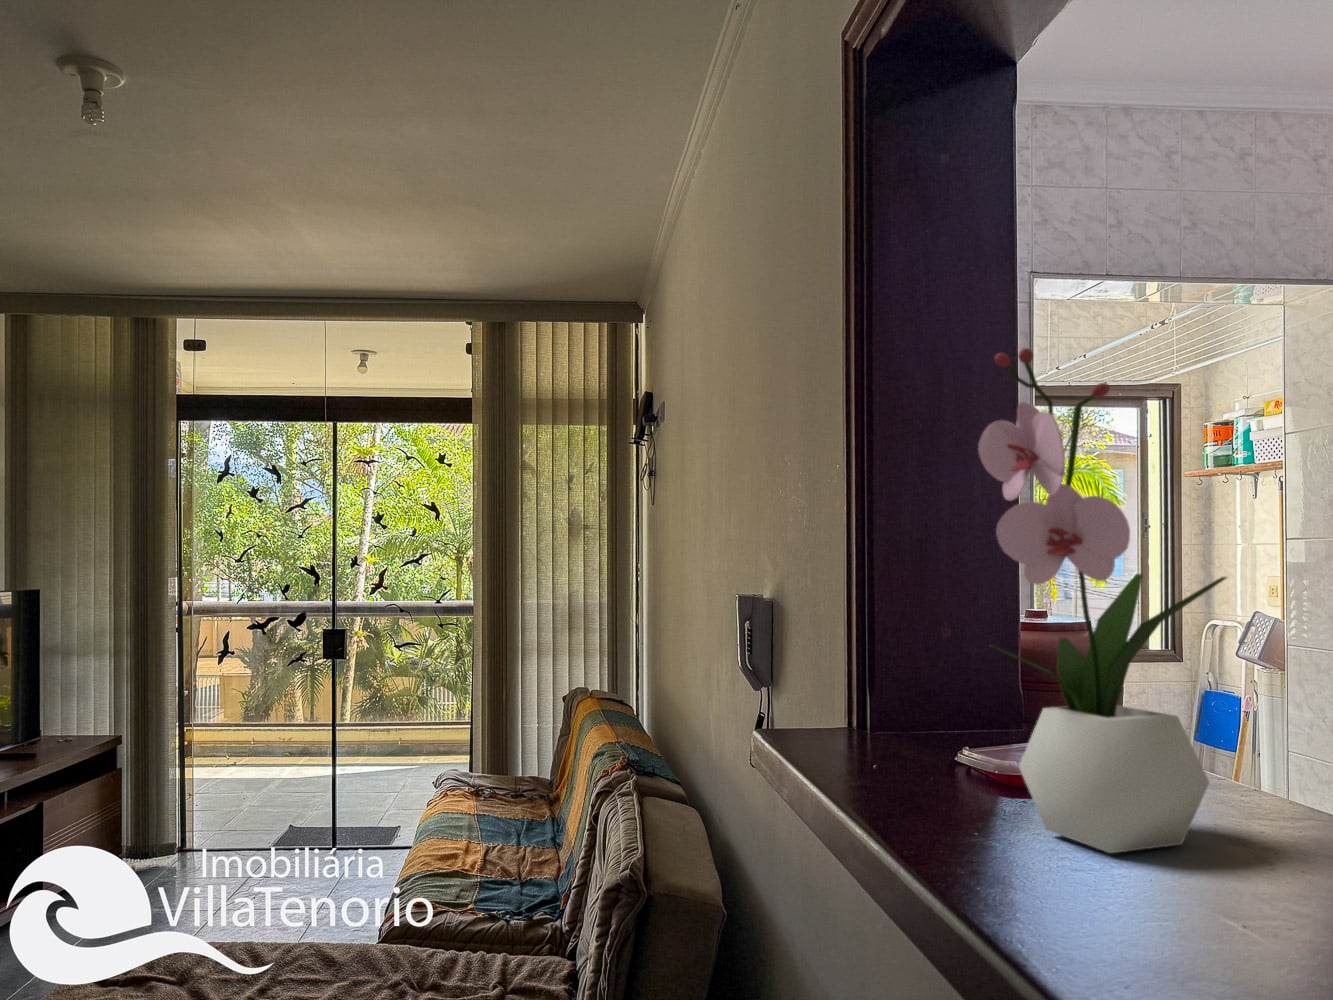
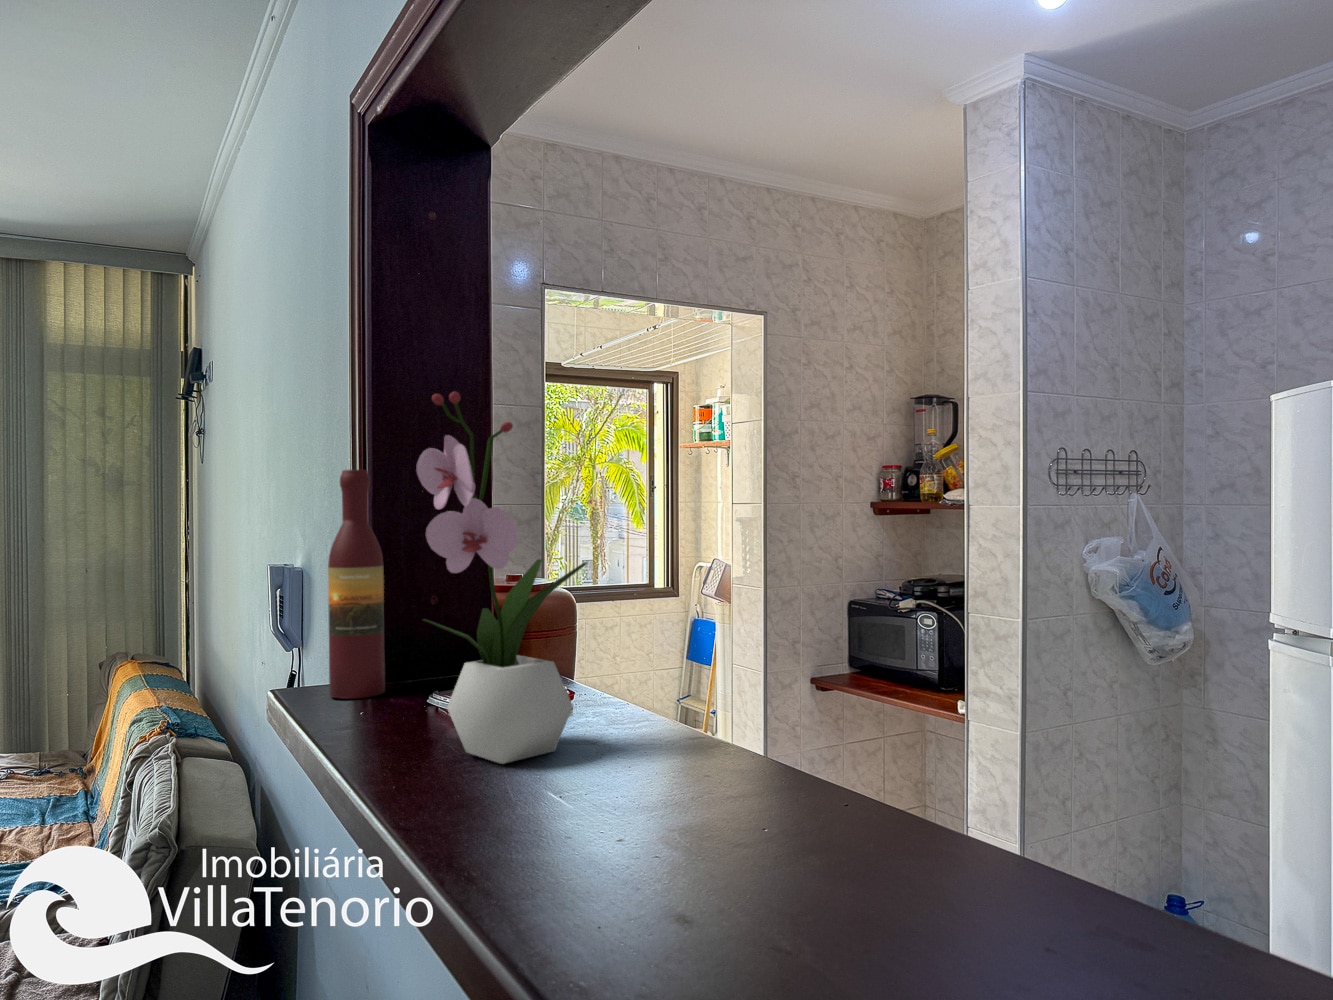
wine bottle: none [828,474,892,746] -> present [328,470,385,699]

